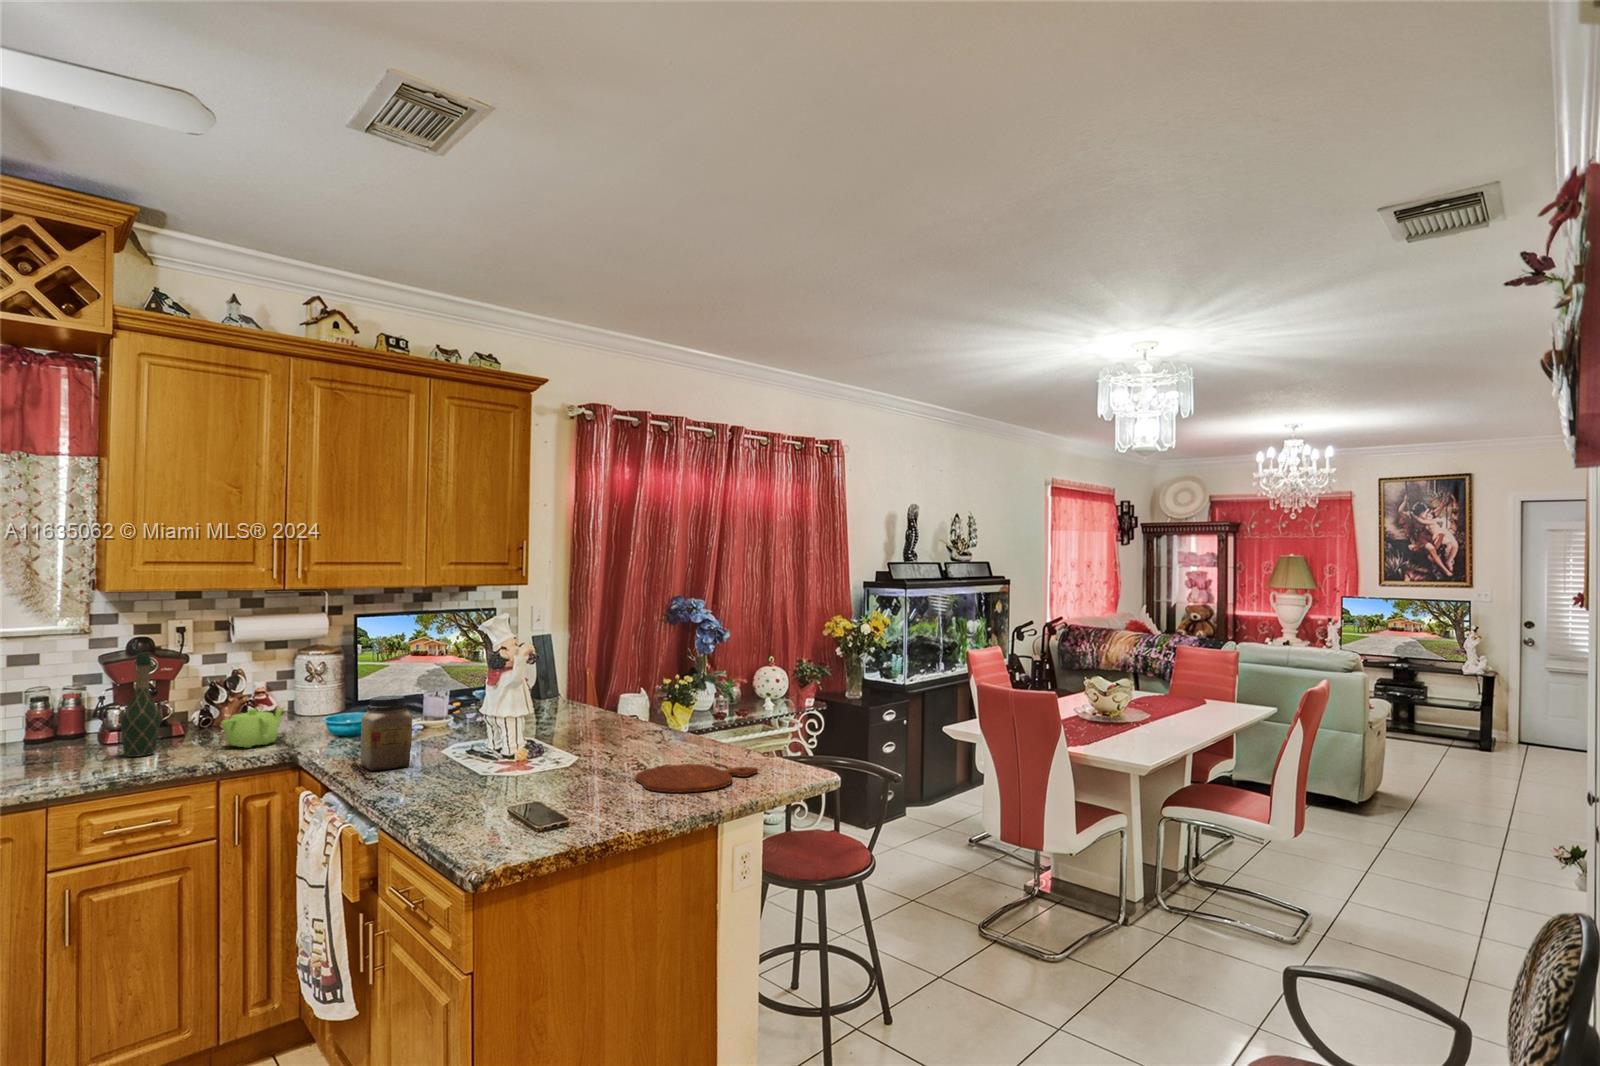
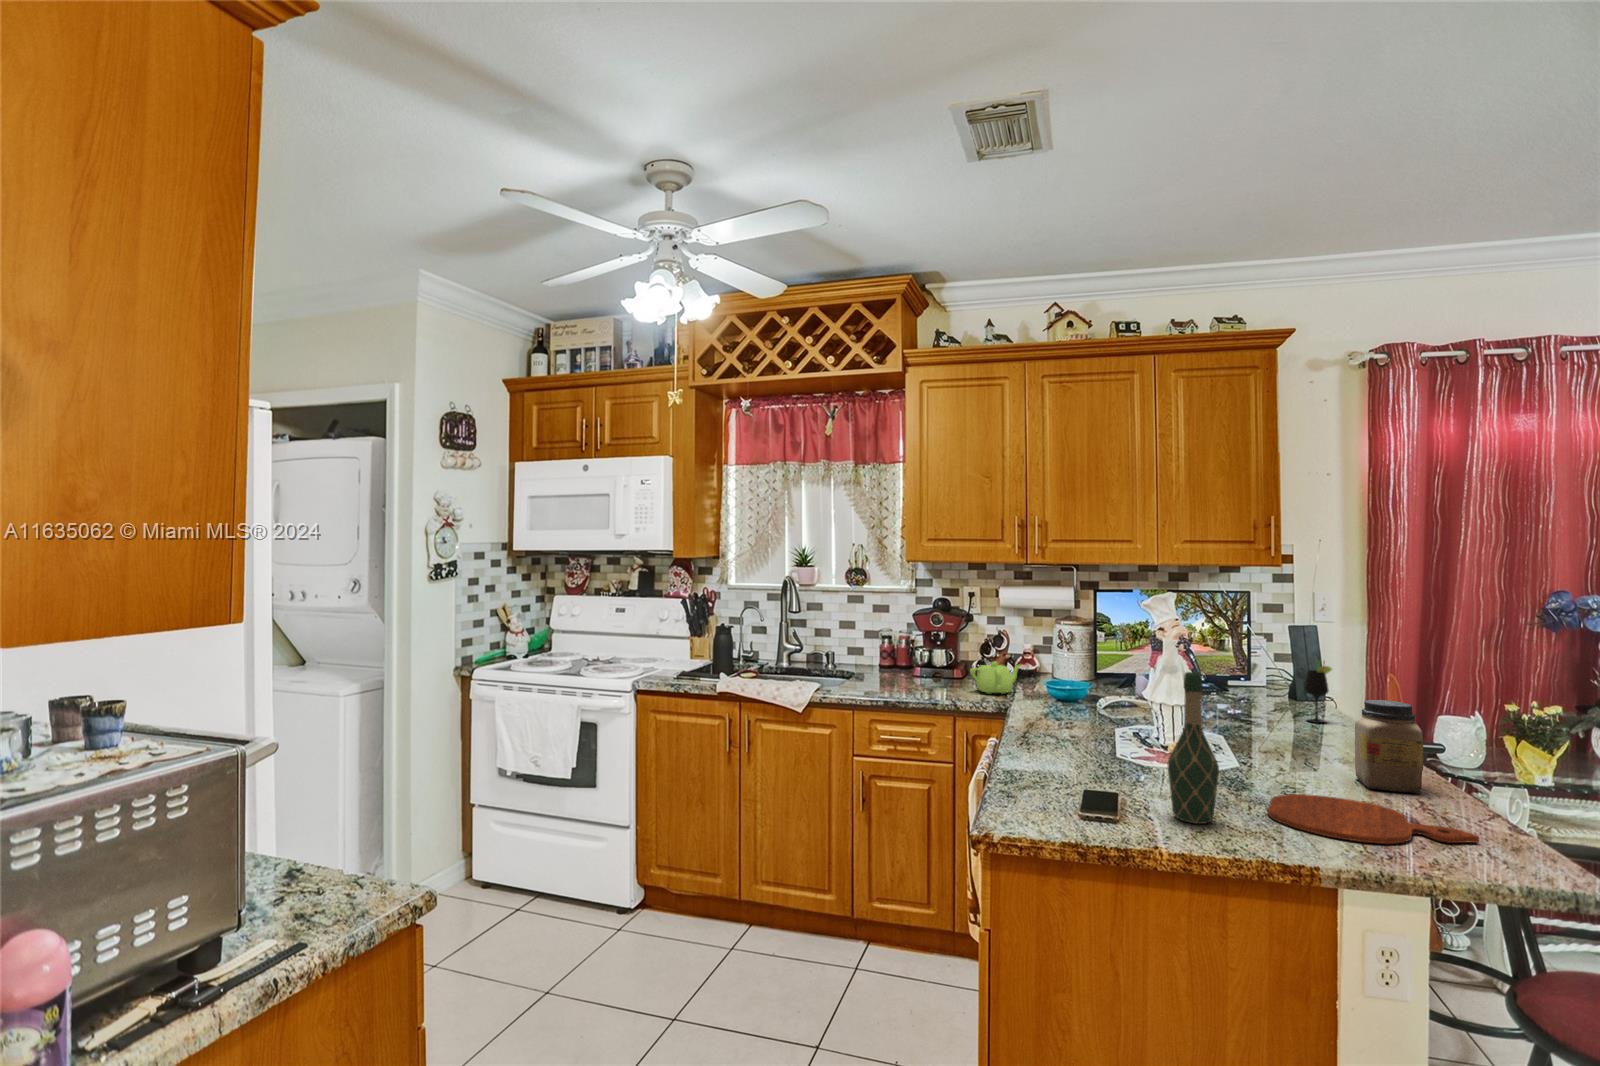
wine bottle: present [121,652,161,757] -> present [1168,672,1219,824]
wine glass: none [562,664,584,717] -> present [1305,662,1332,723]
jar: present [361,695,412,771] -> present [1355,700,1423,793]

